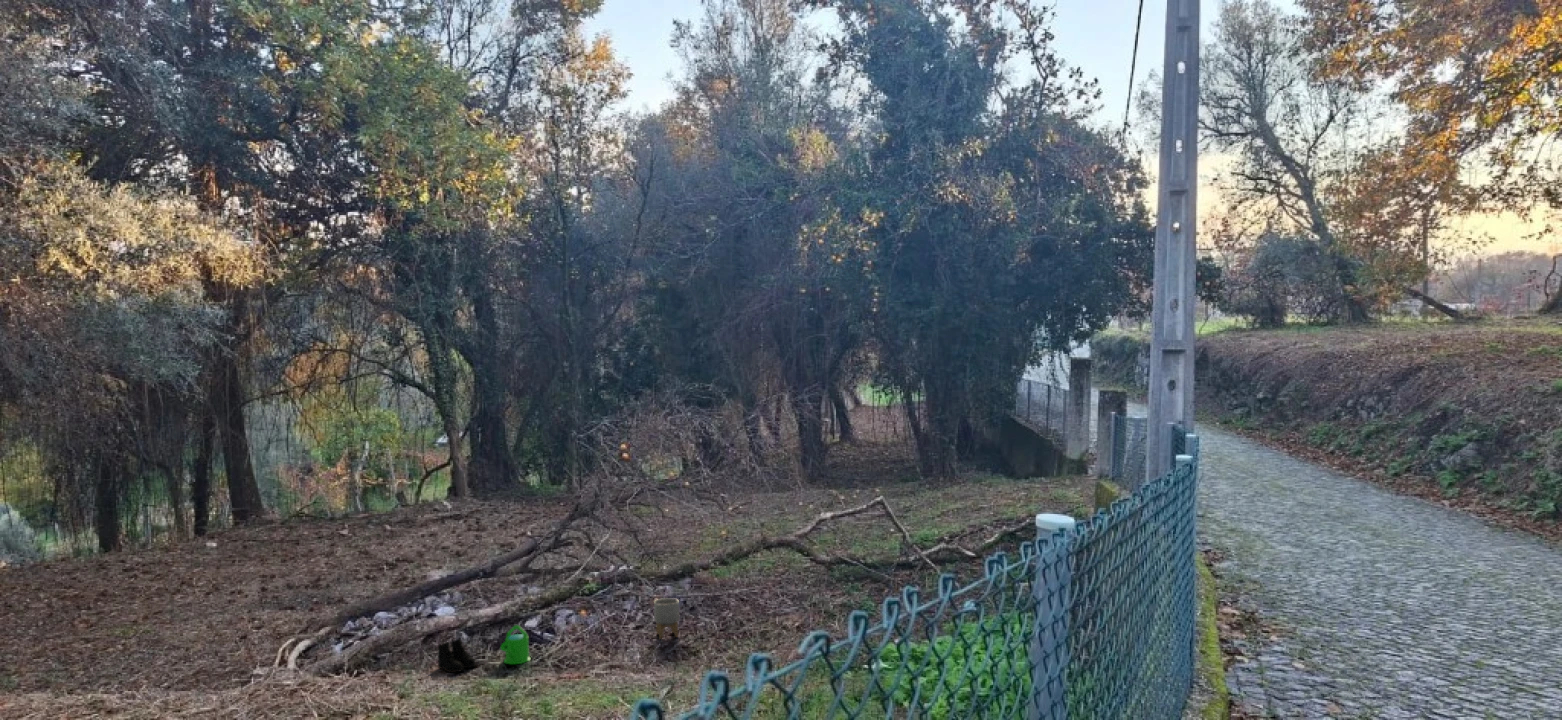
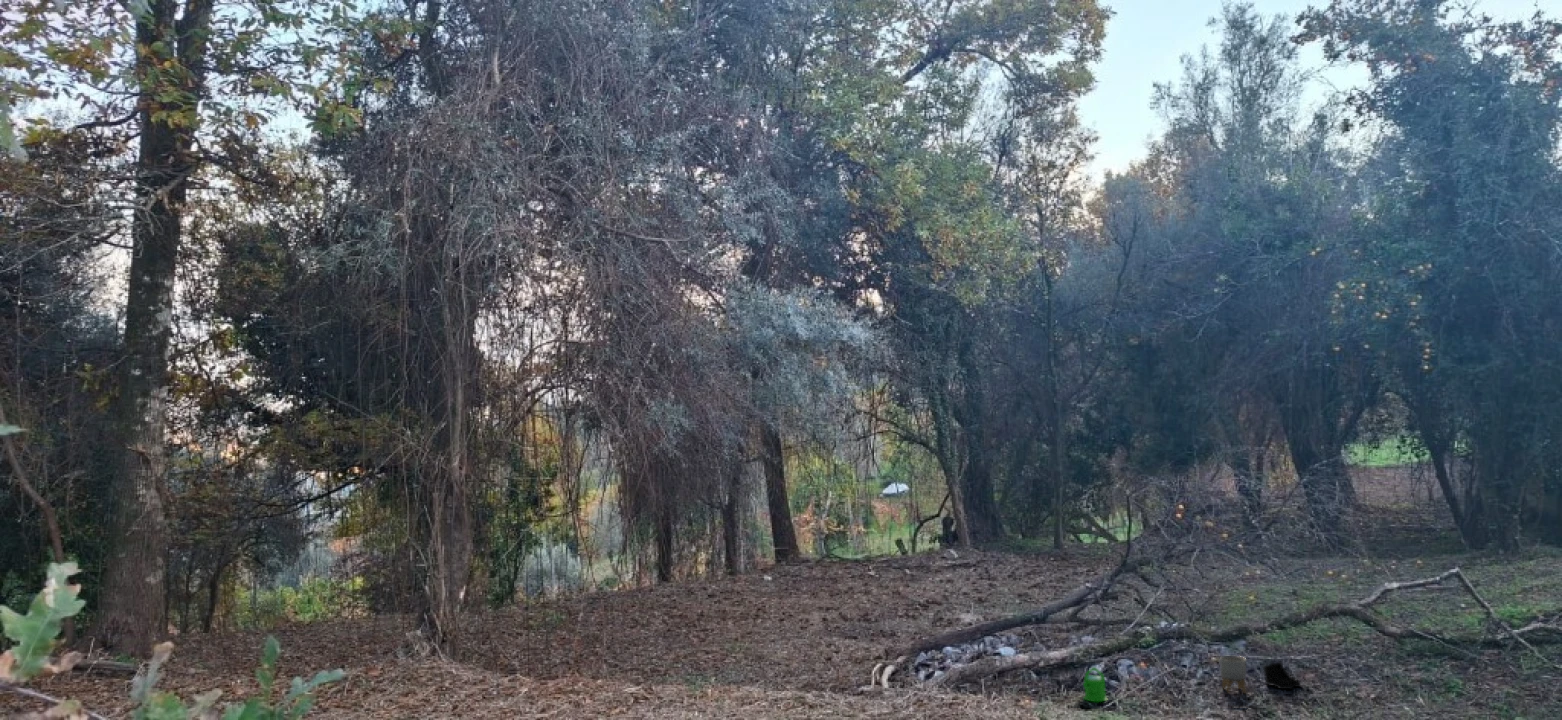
boots: present [438,639,476,673] -> present [1264,662,1300,689]

